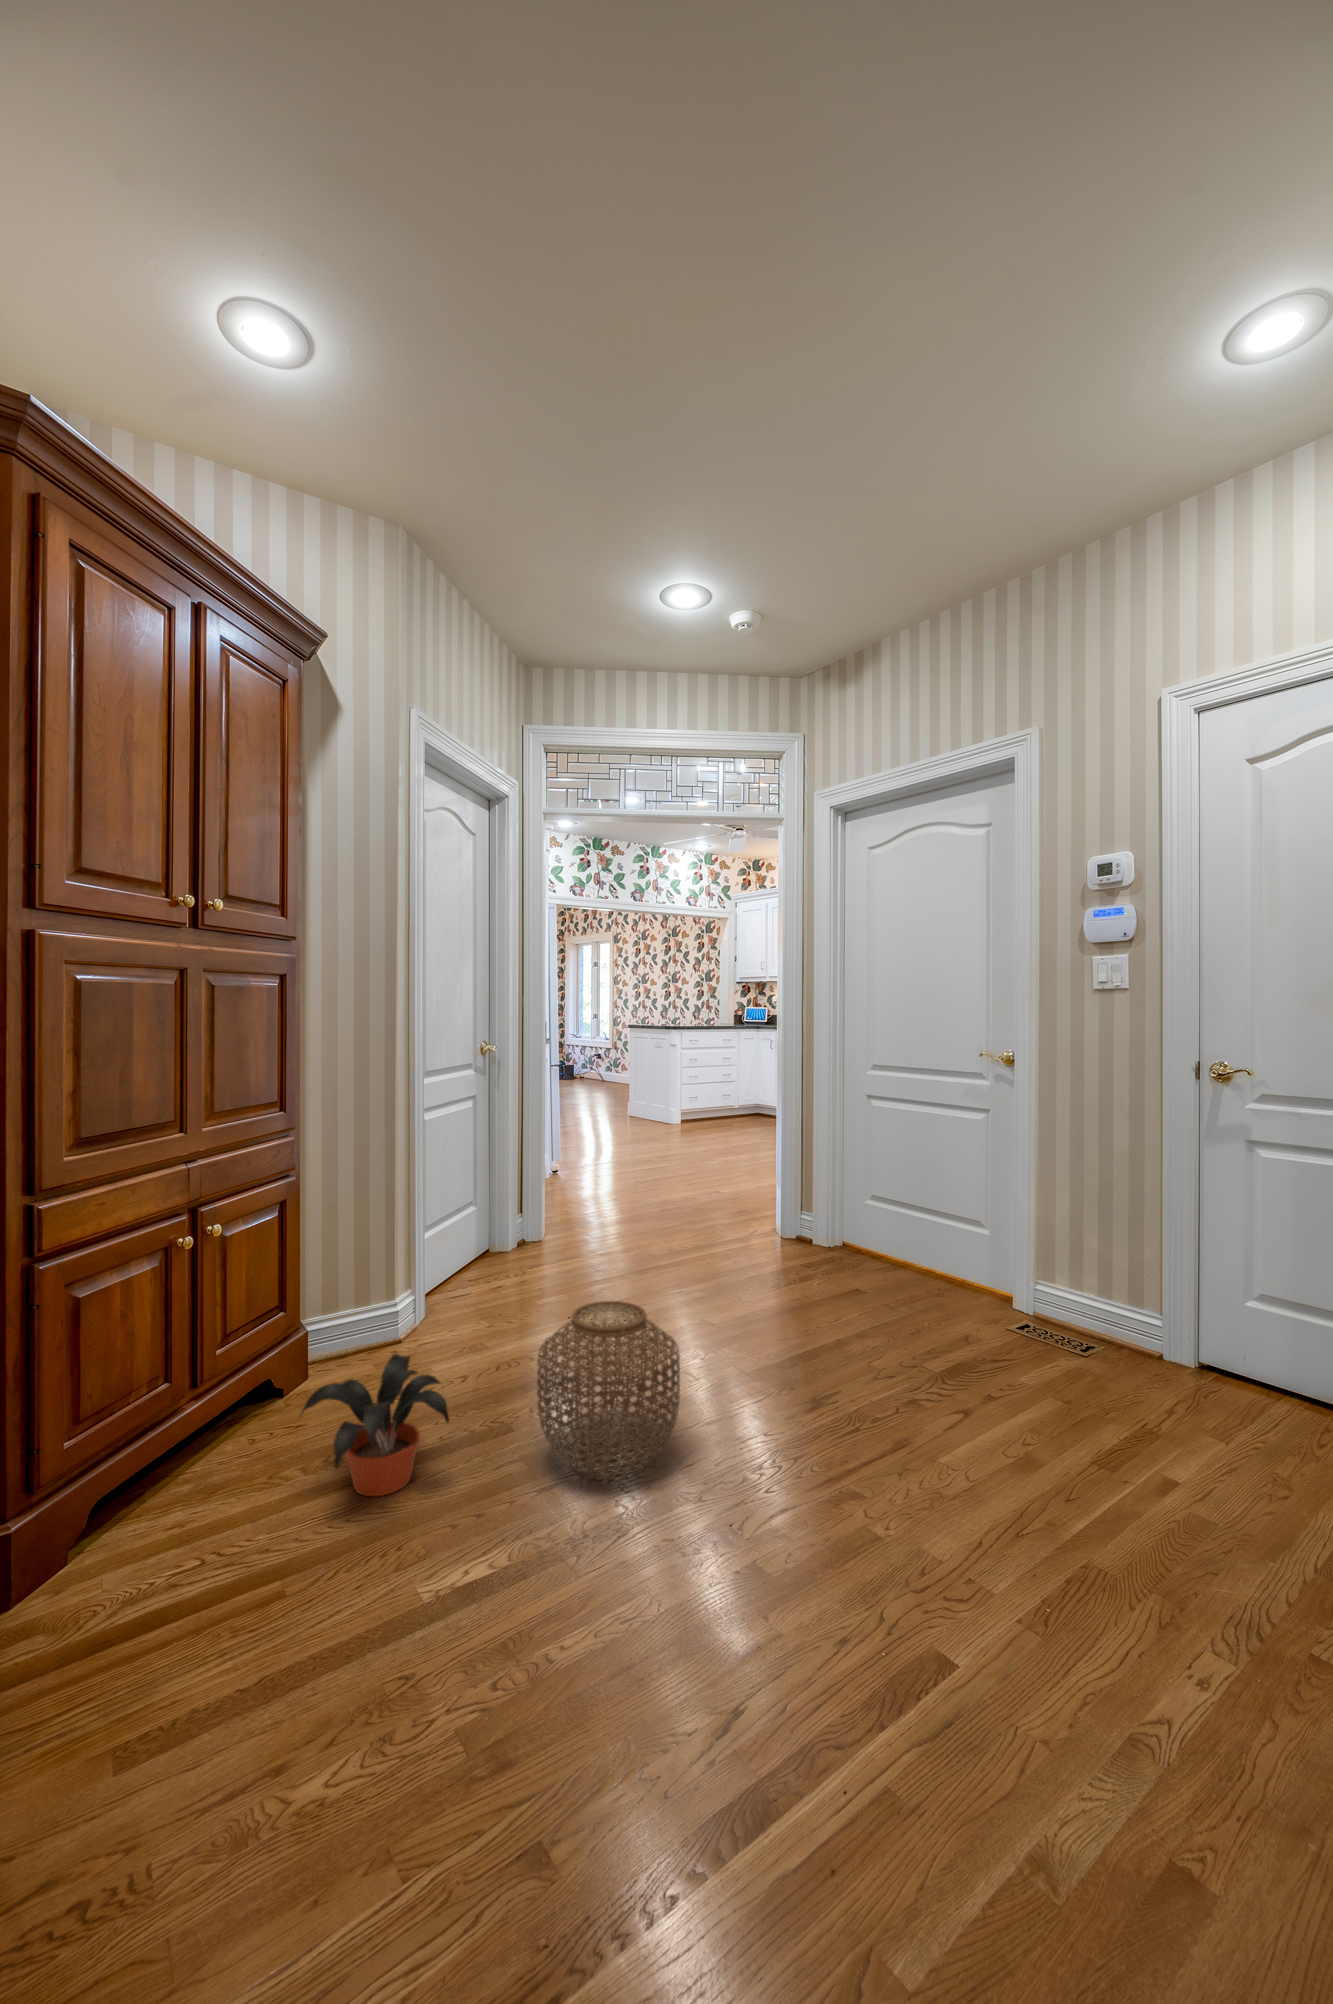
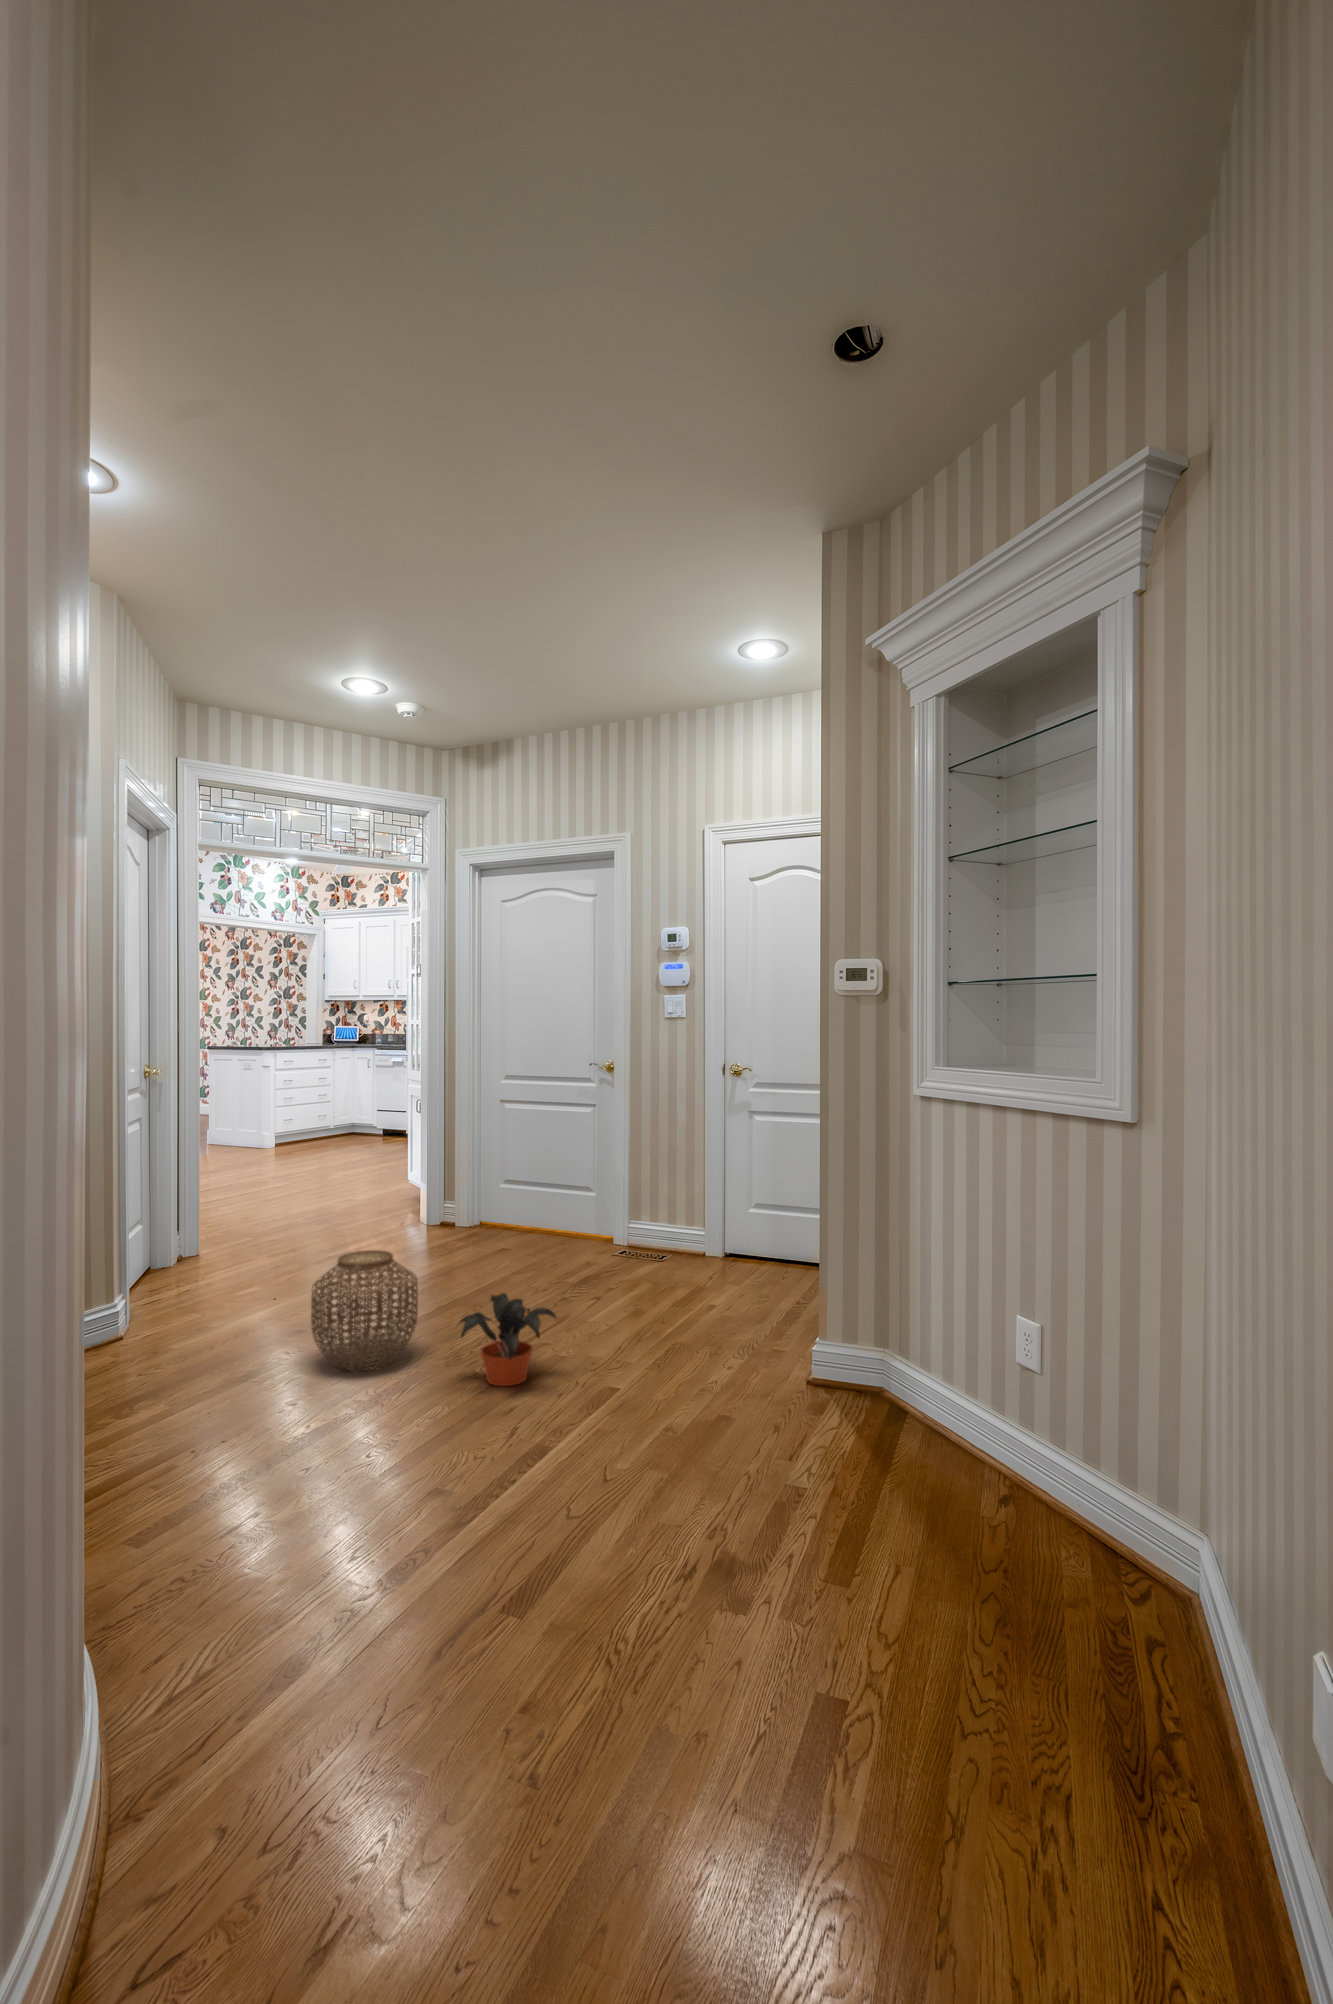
potted plant: present [301,1354,449,1496] -> present [459,1293,556,1386]

